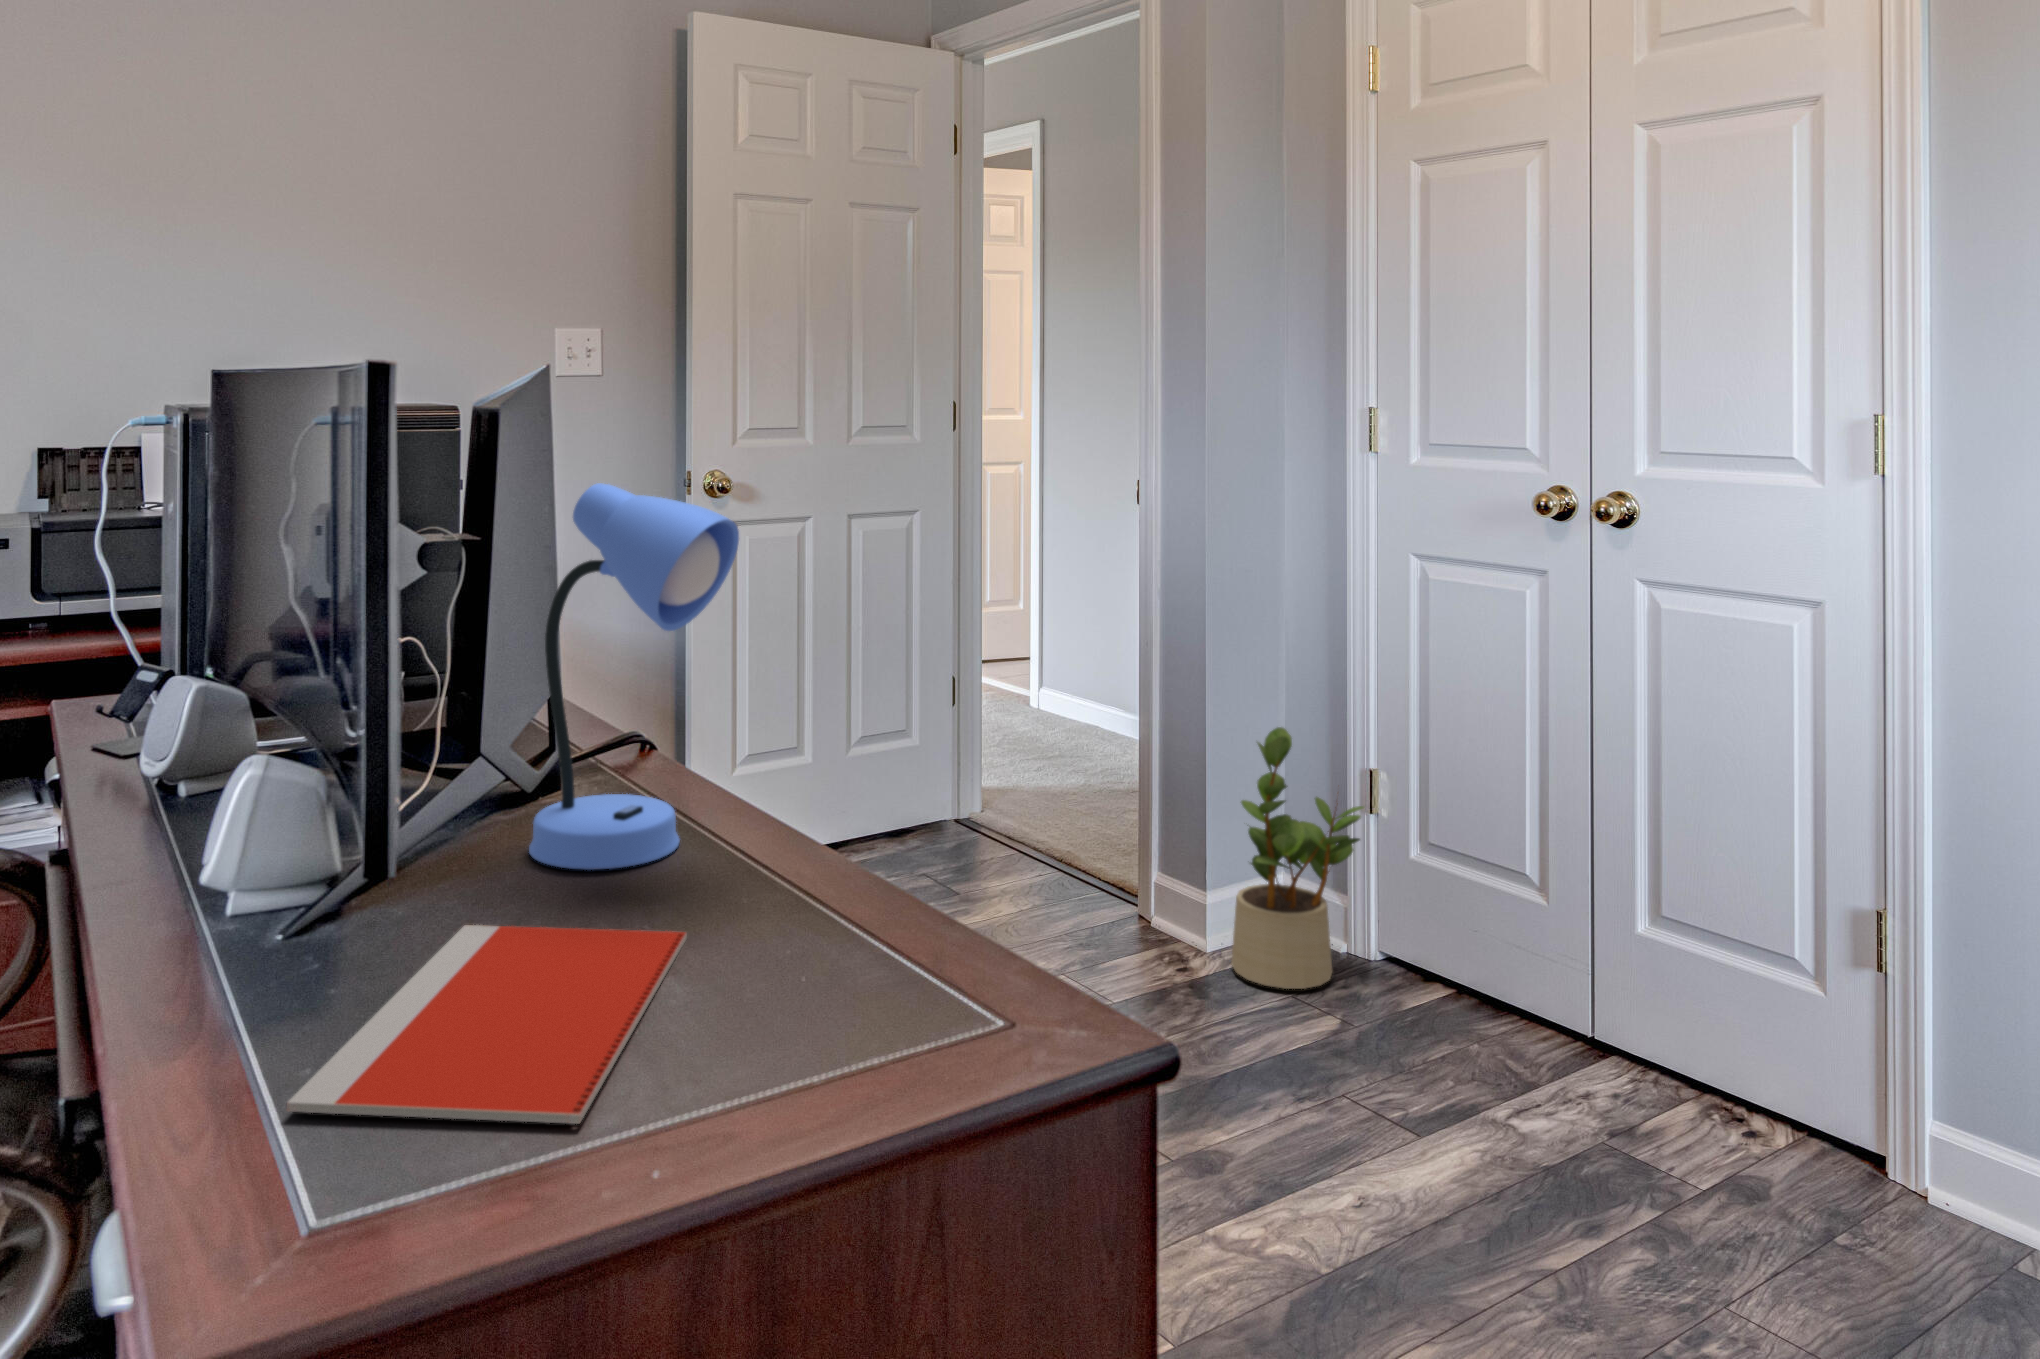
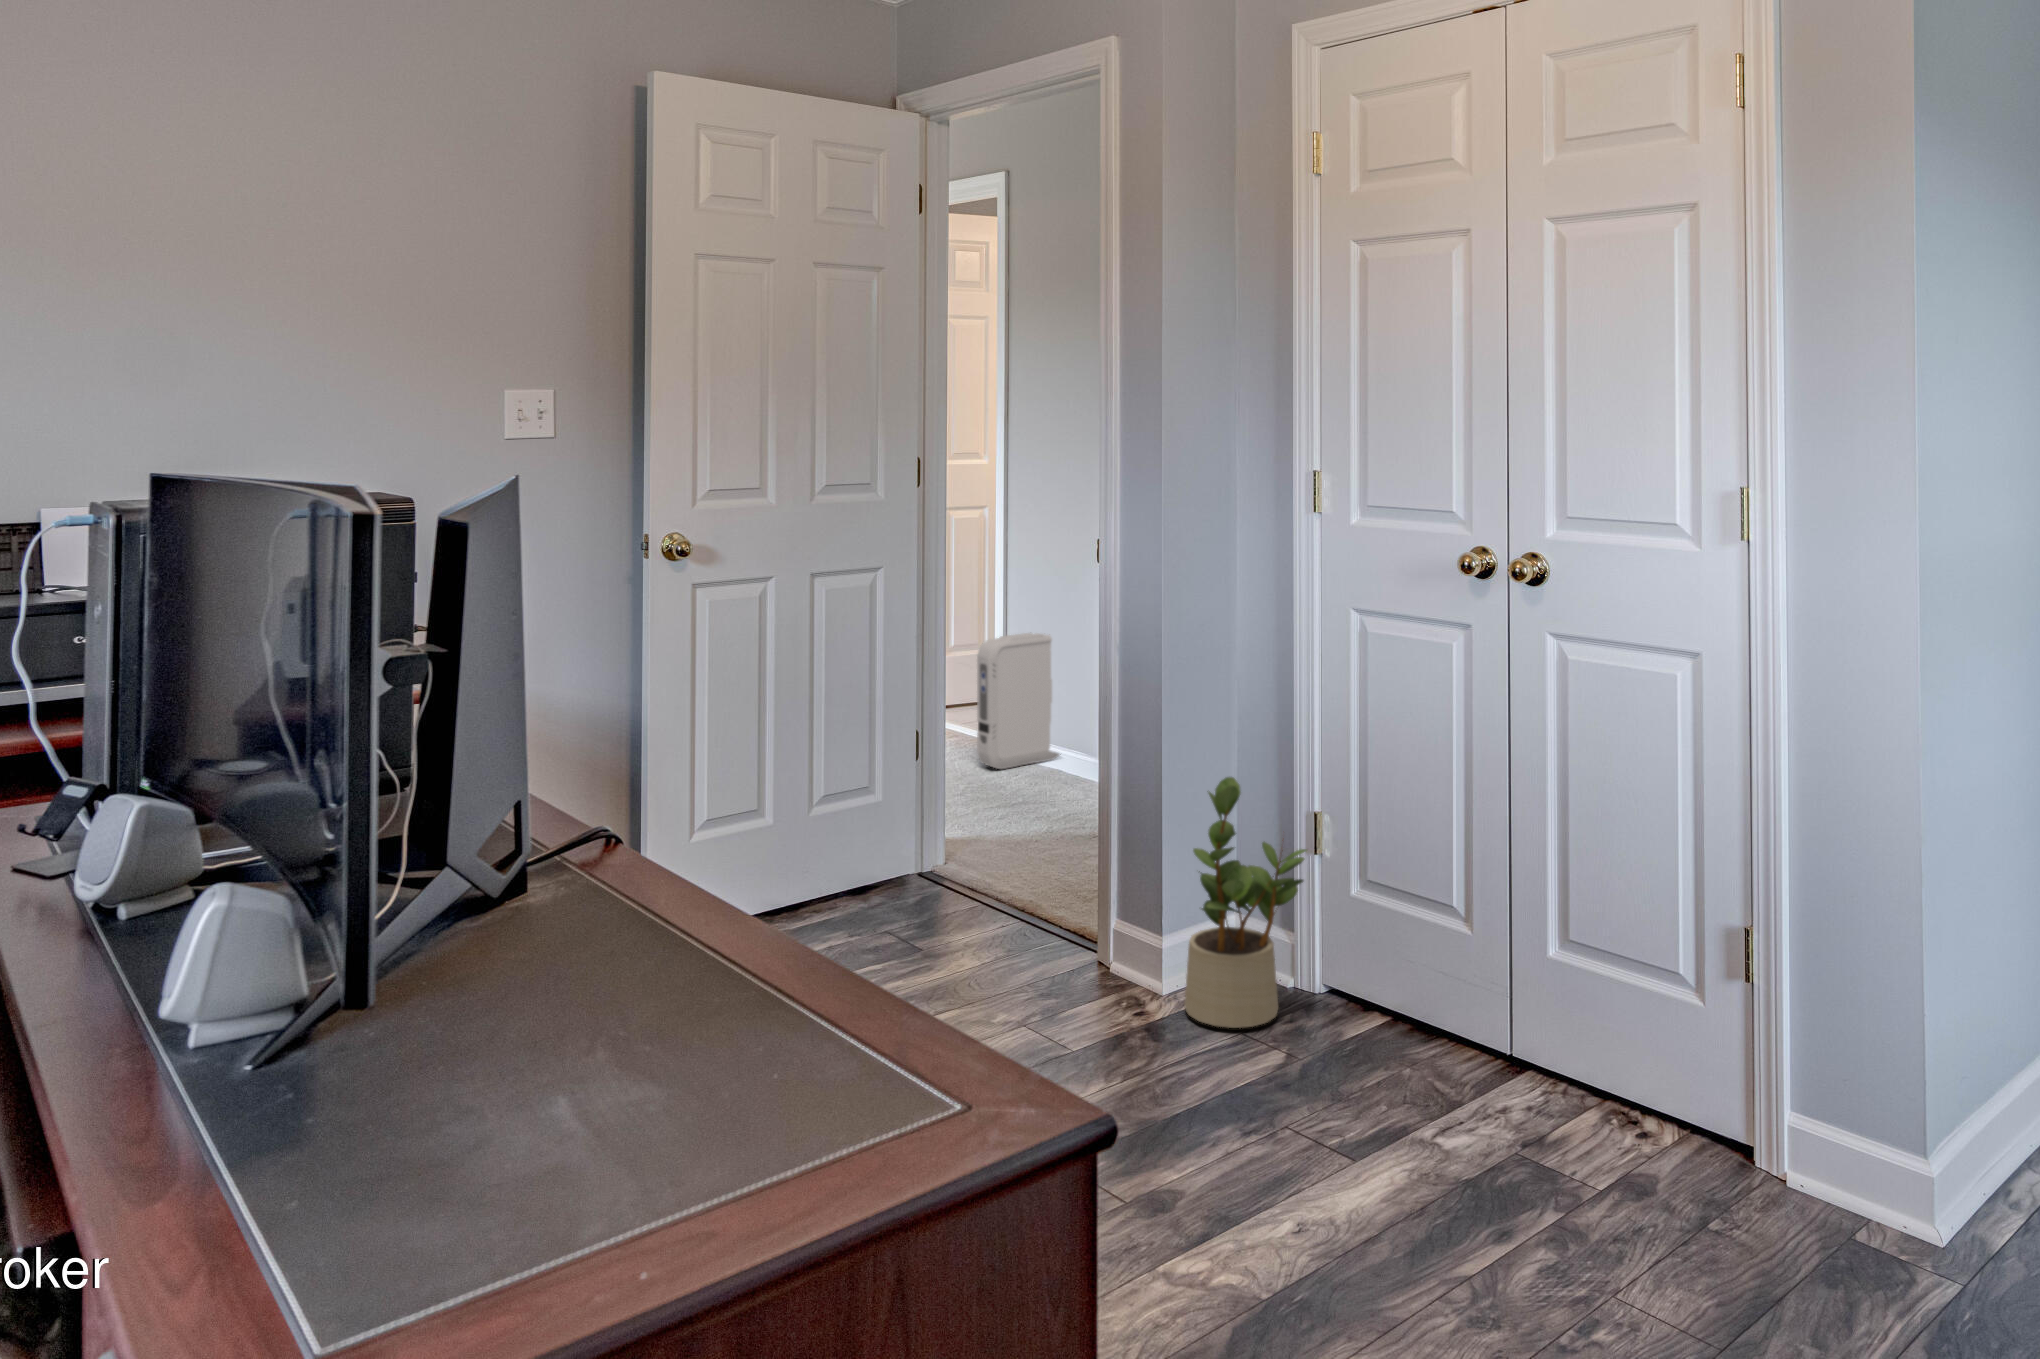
desk lamp: present [529,483,739,870] -> none [500,598,711,977]
air purifier: none [1014,587,1103,723] -> present [977,633,1061,769]
notebook: present [287,925,687,1124] -> none [282,1035,663,1244]

